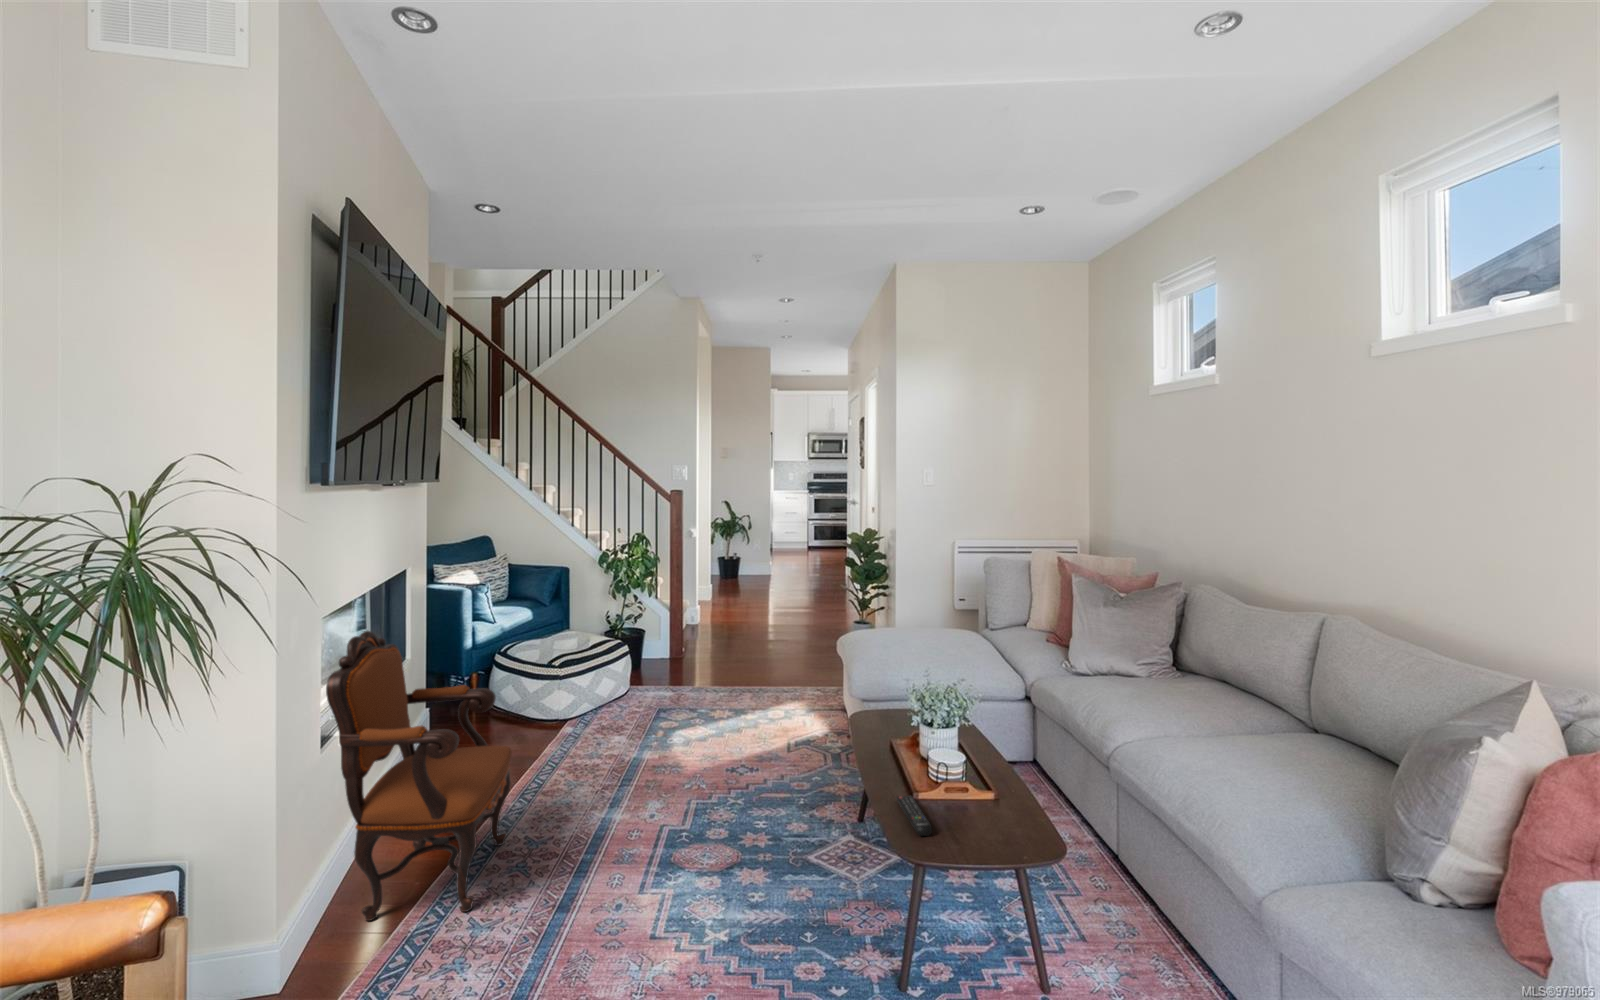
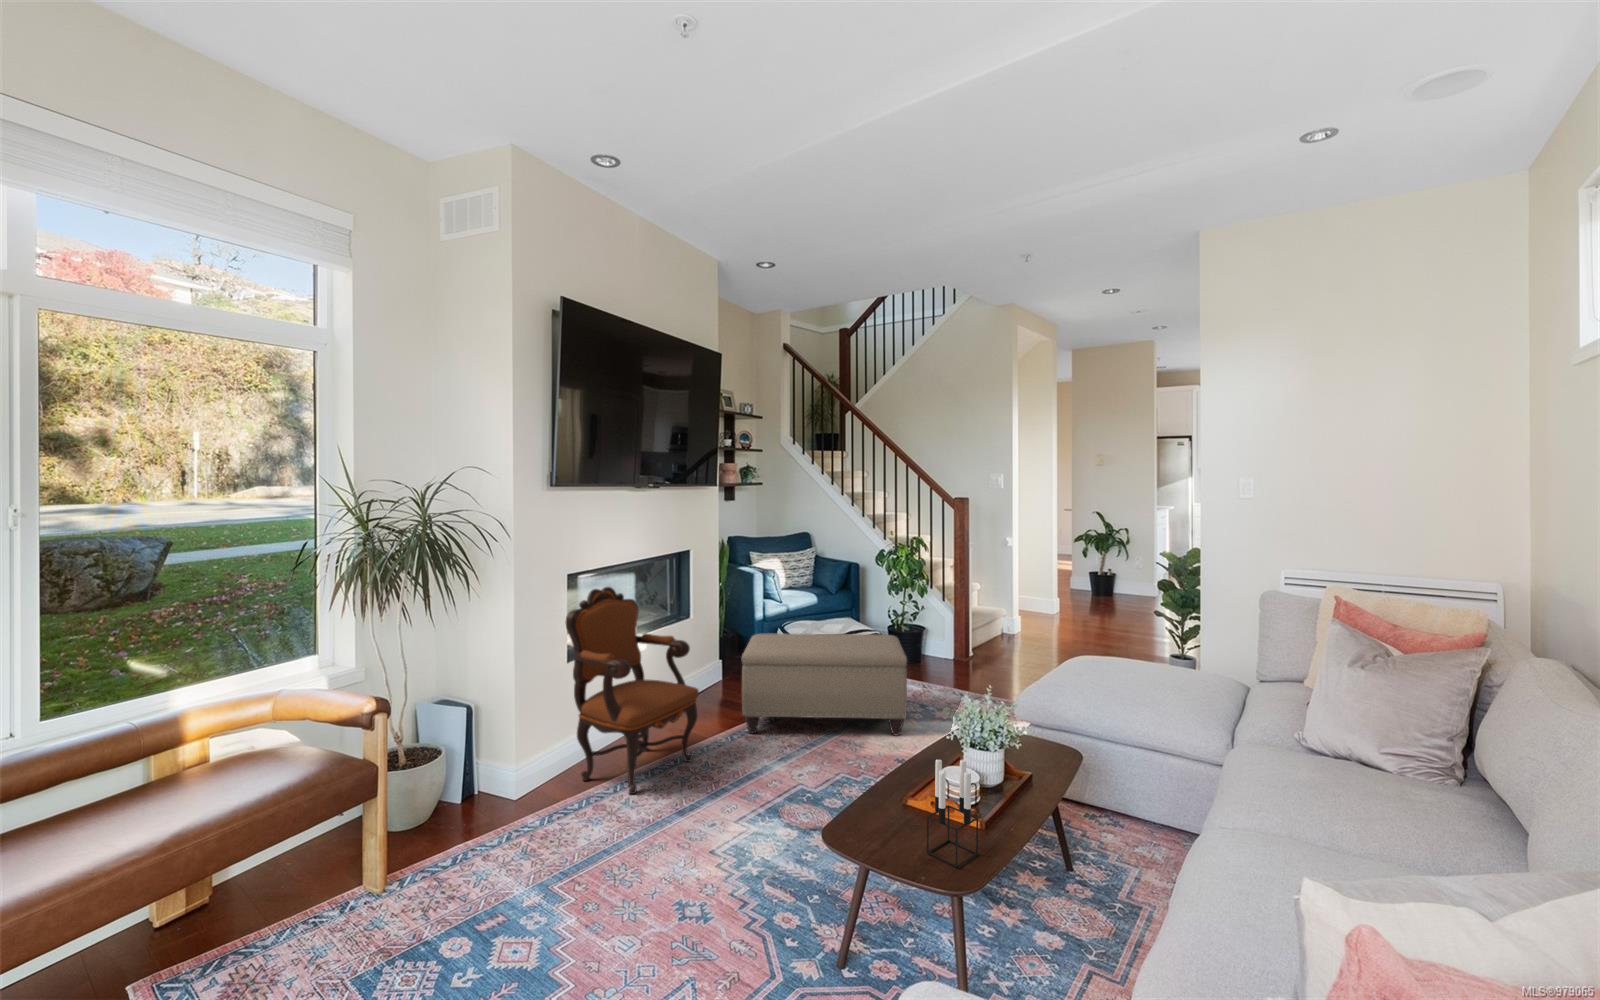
ottoman: none [509,642,717,787] -> present [742,634,907,736]
candle holder: none [971,741,1012,843] -> present [927,759,978,868]
remote control: present [896,796,932,836] -> none [880,797,920,835]

